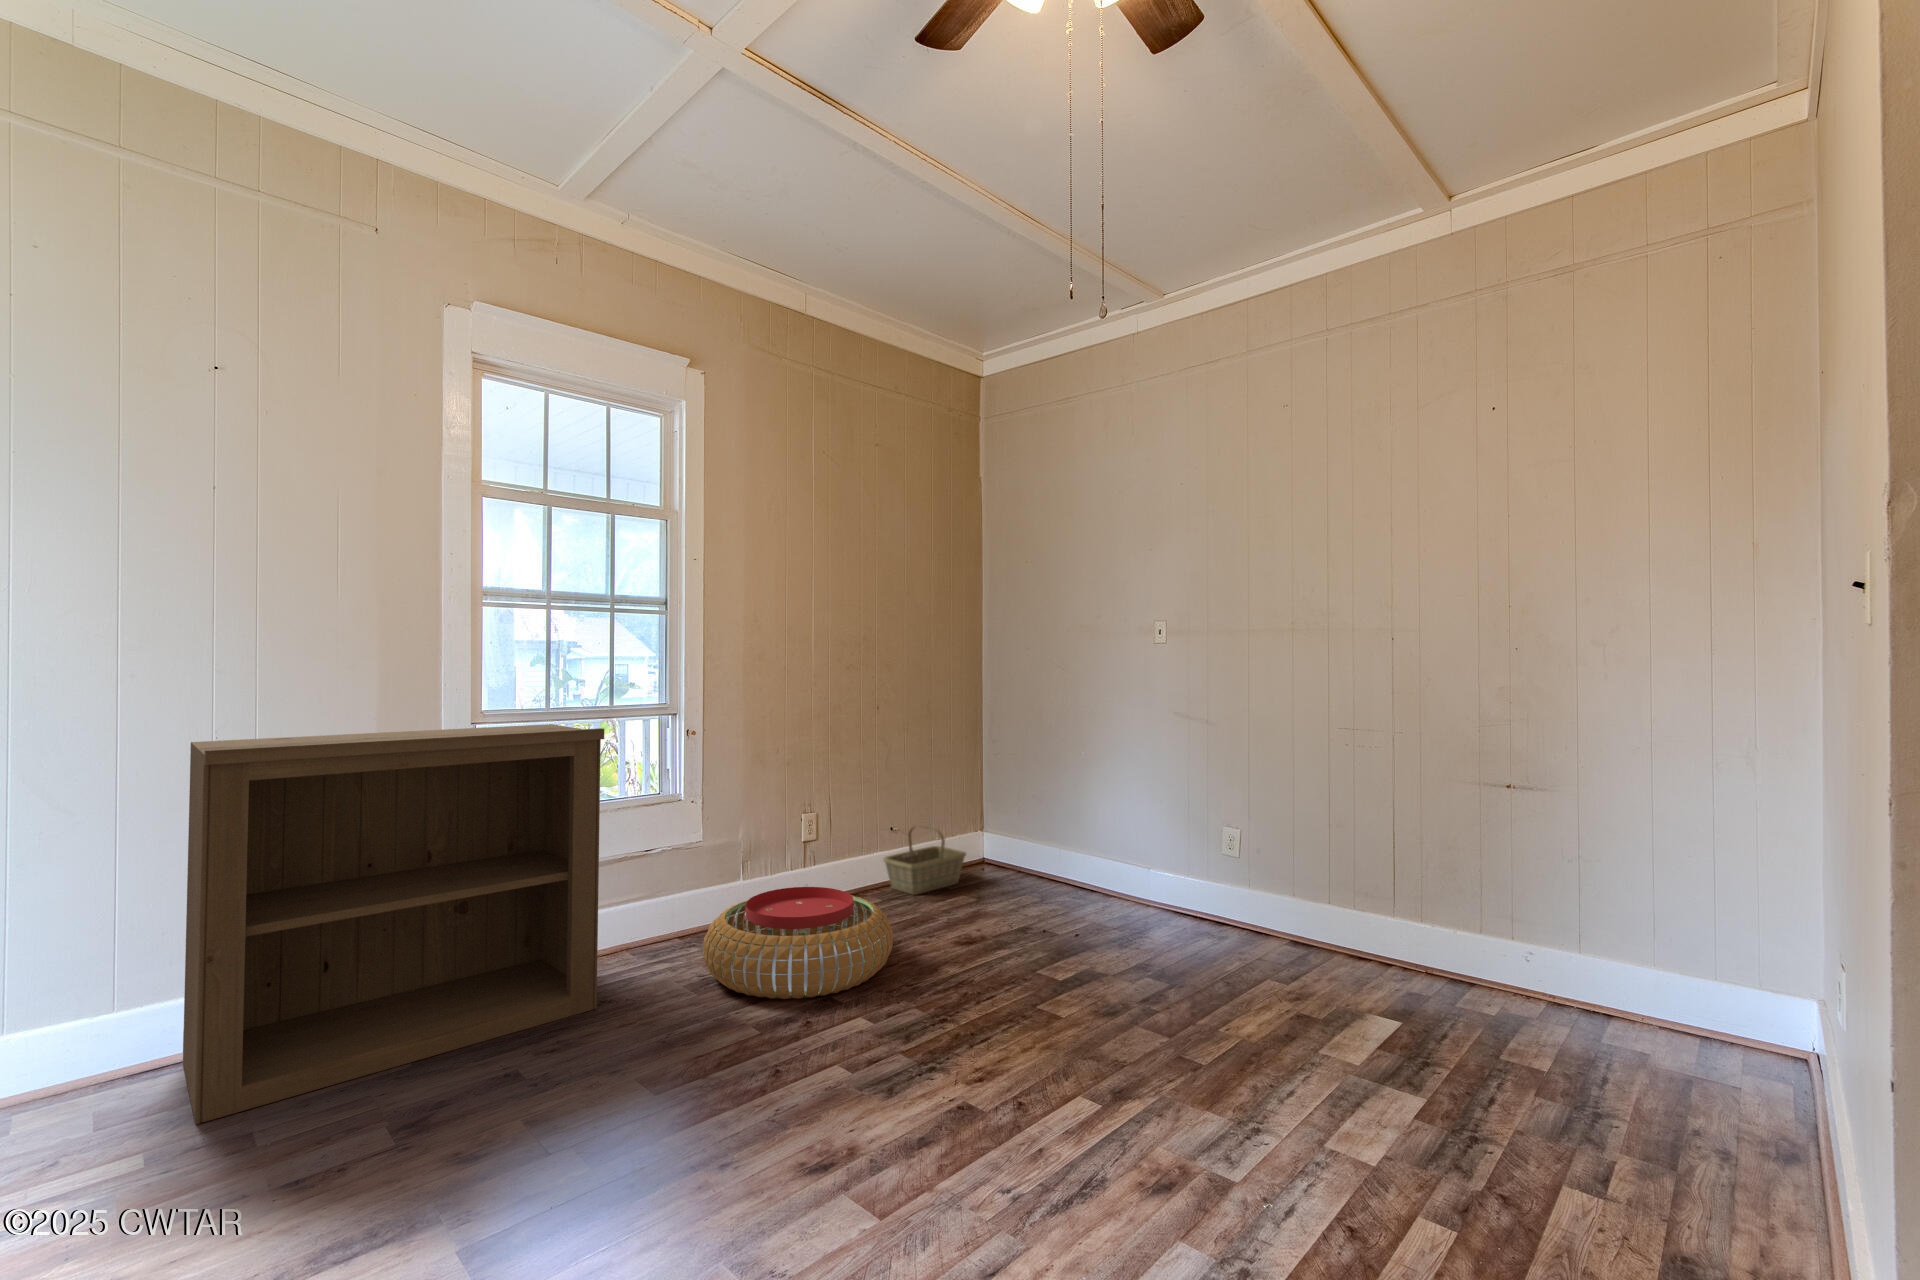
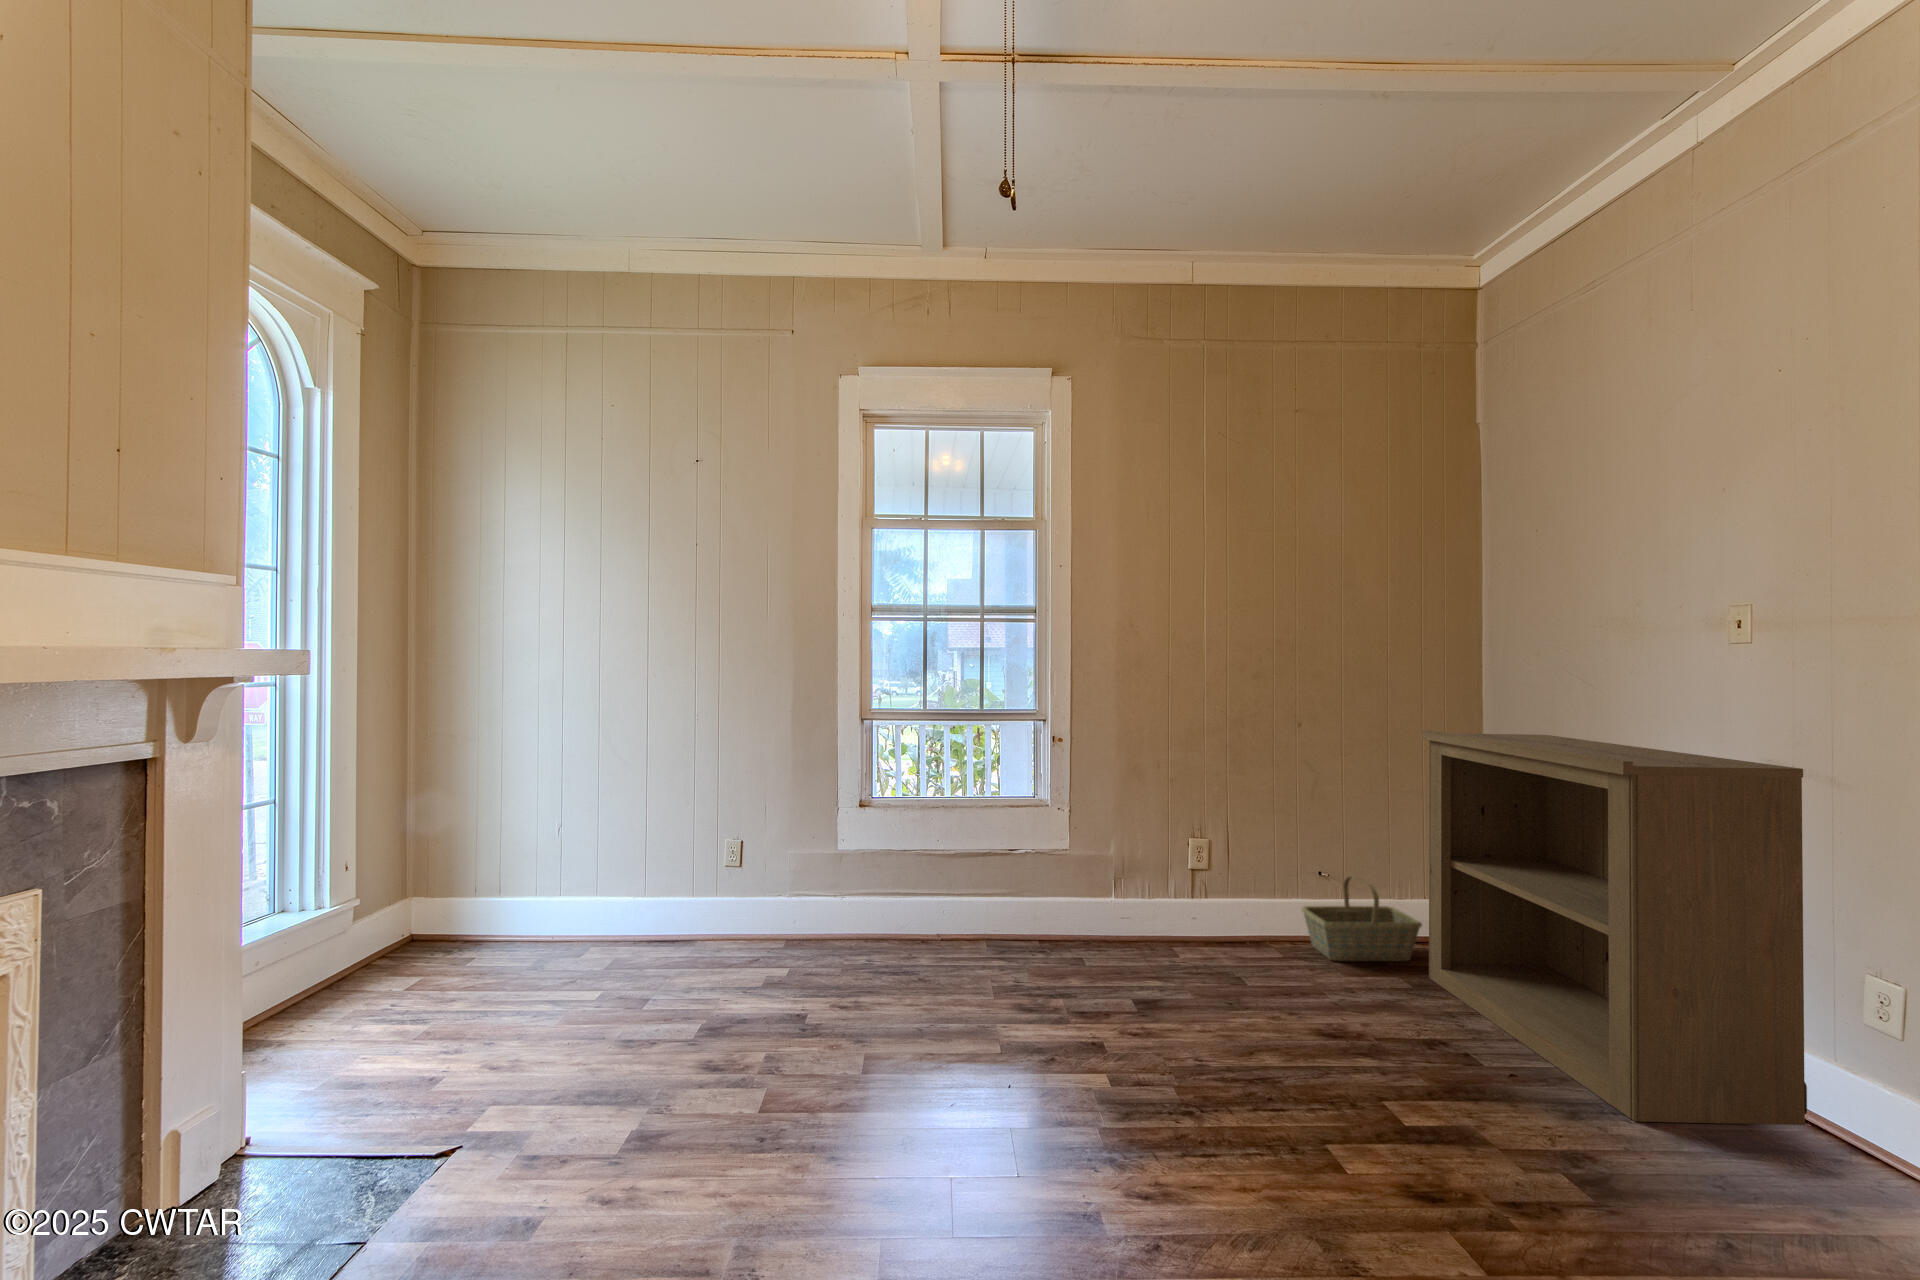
bookshelf: present [183,724,604,1124] -> present [1422,730,1807,1125]
pouf: present [703,887,893,999] -> none [1008,912,1215,1040]

